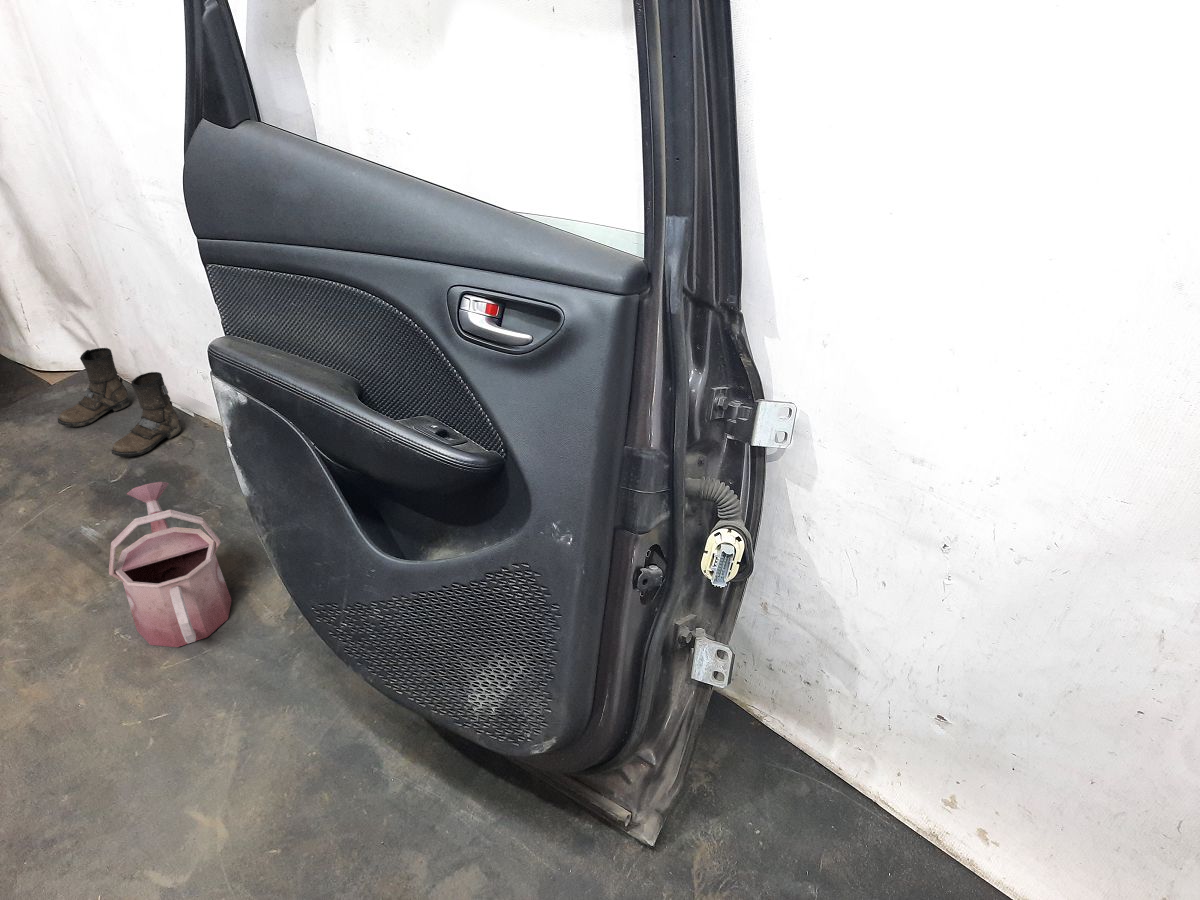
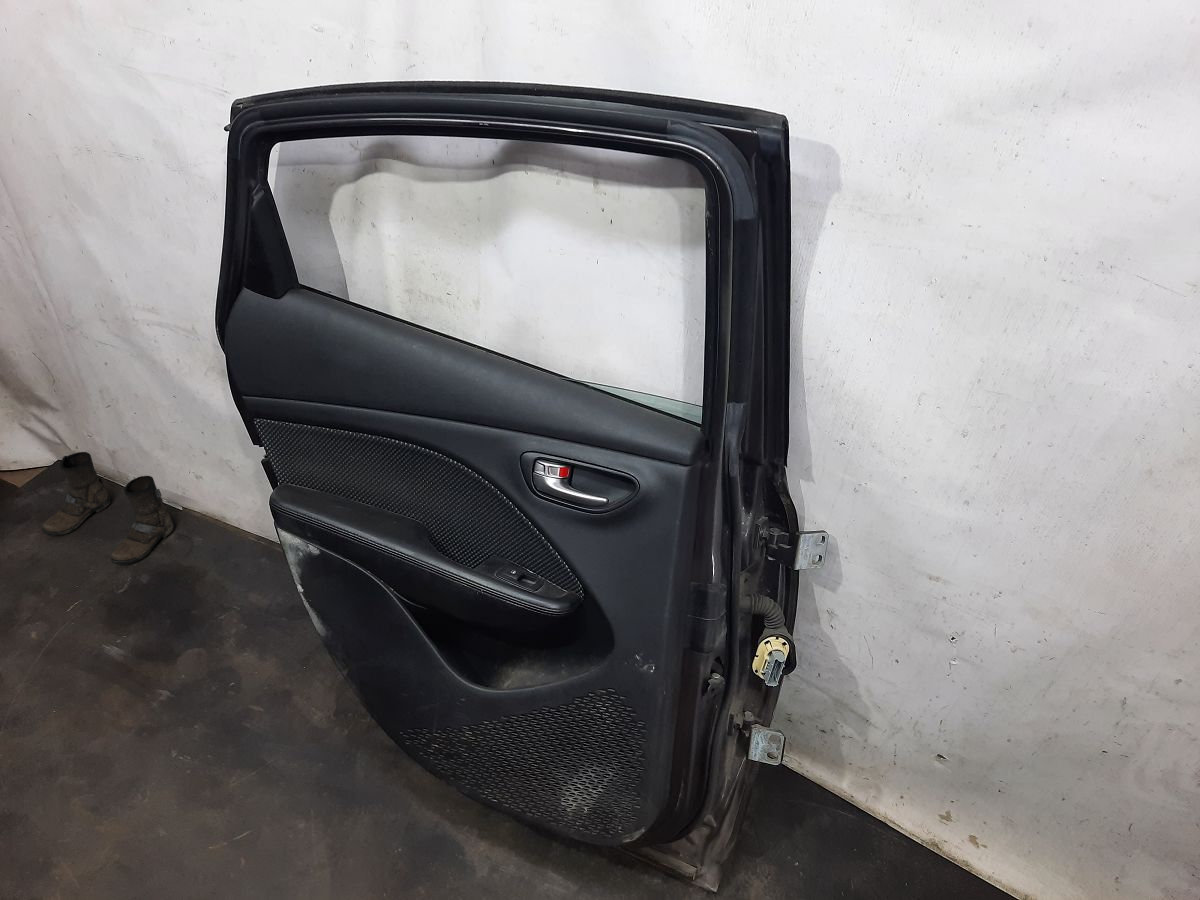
watering can: present [109,482,232,647] -> none [162,603,280,765]

